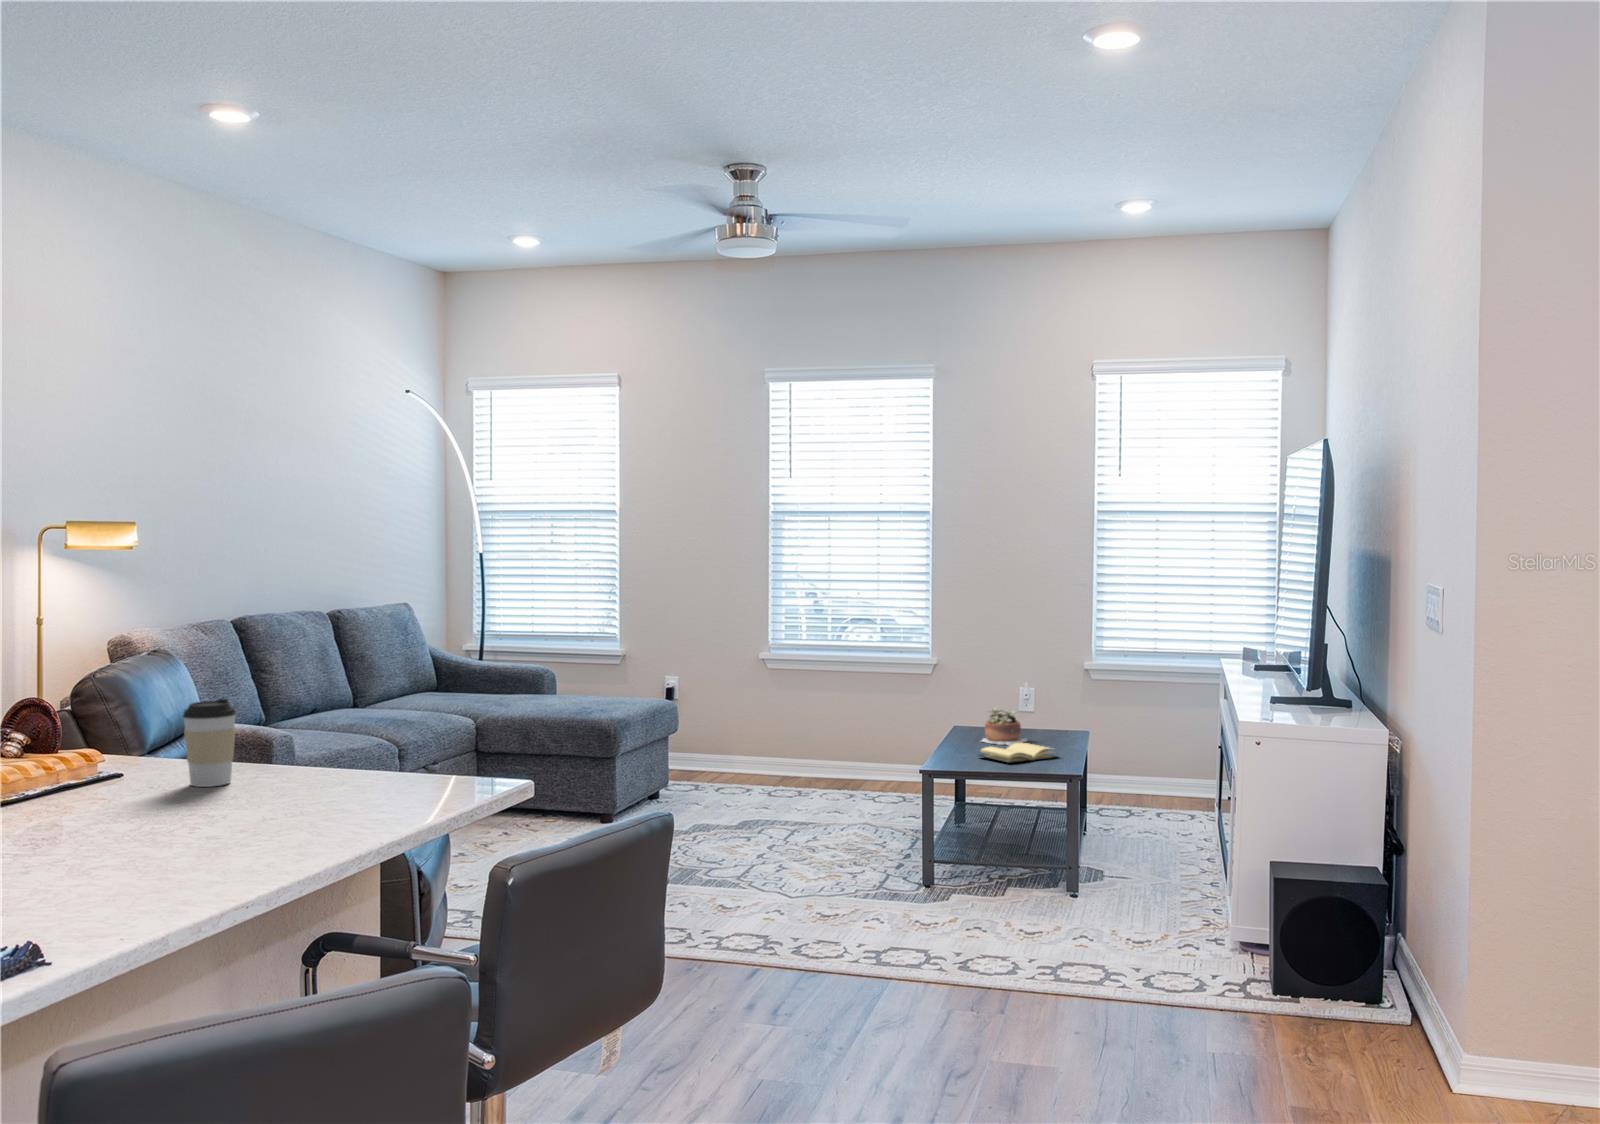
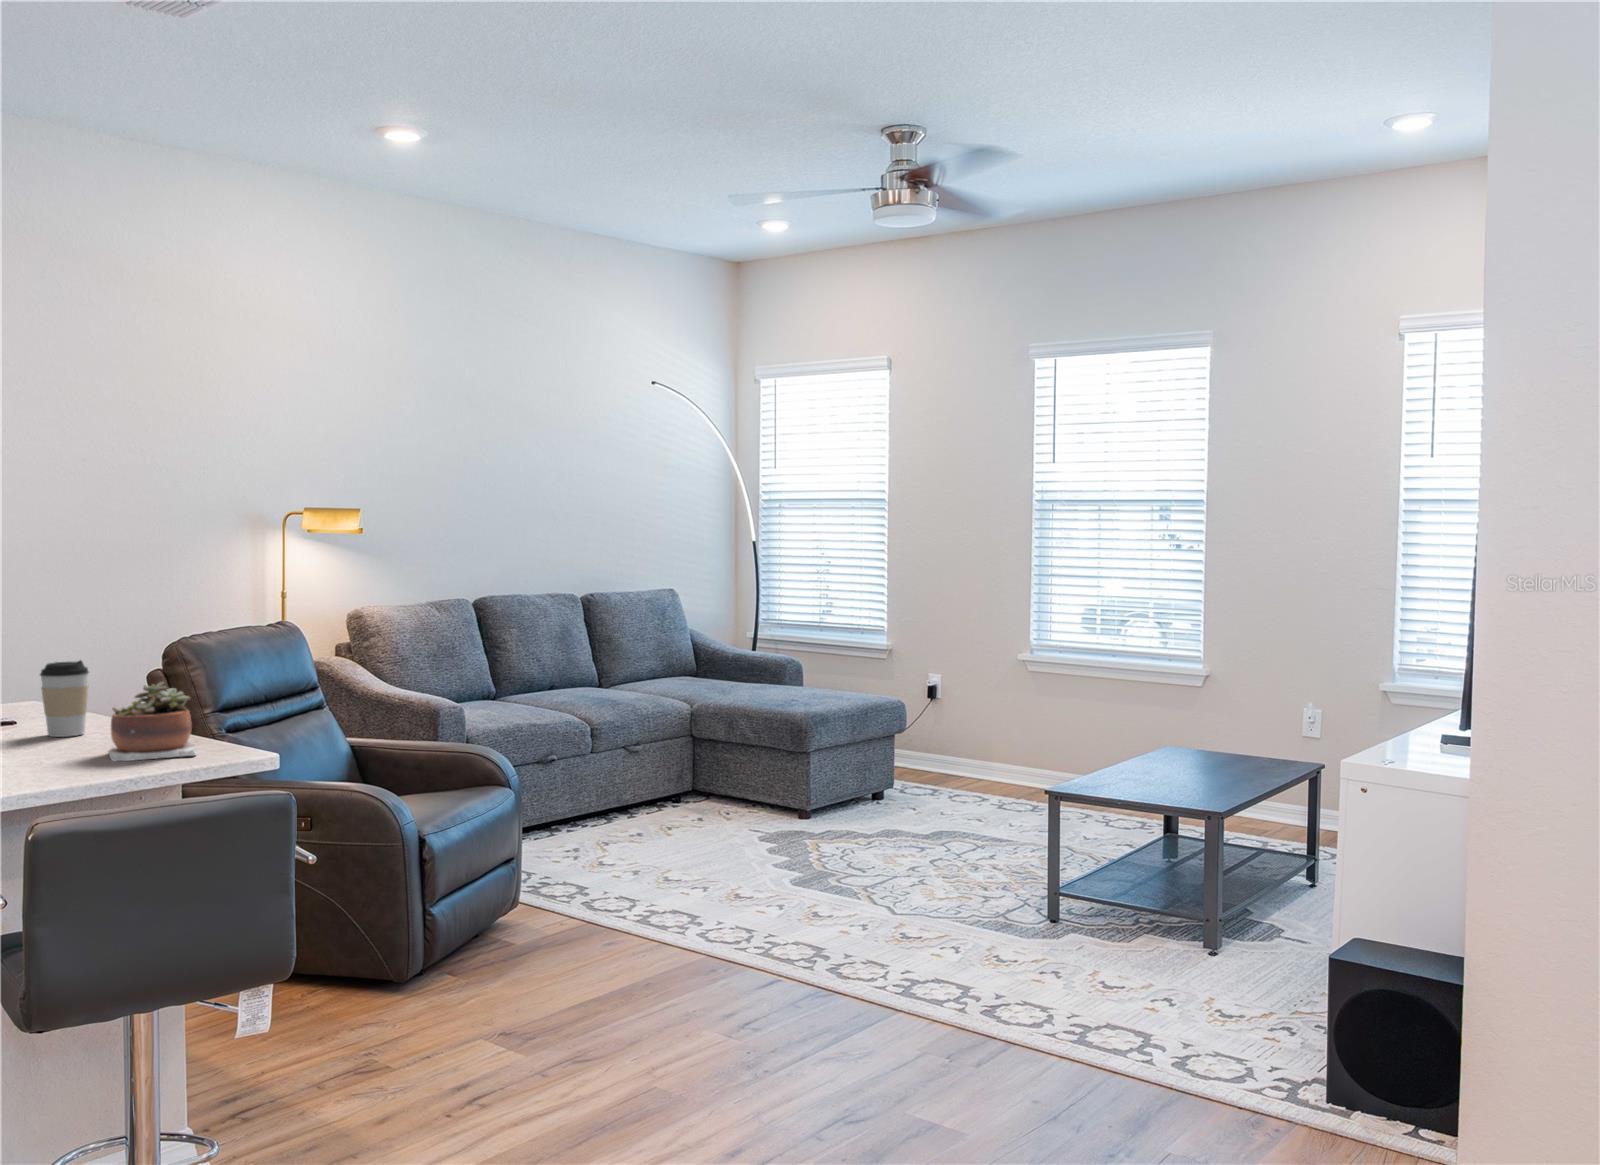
succulent plant: present [982,708,1027,746] -> present [109,682,197,762]
book: present [979,743,1056,763] -> none [1128,768,1227,789]

